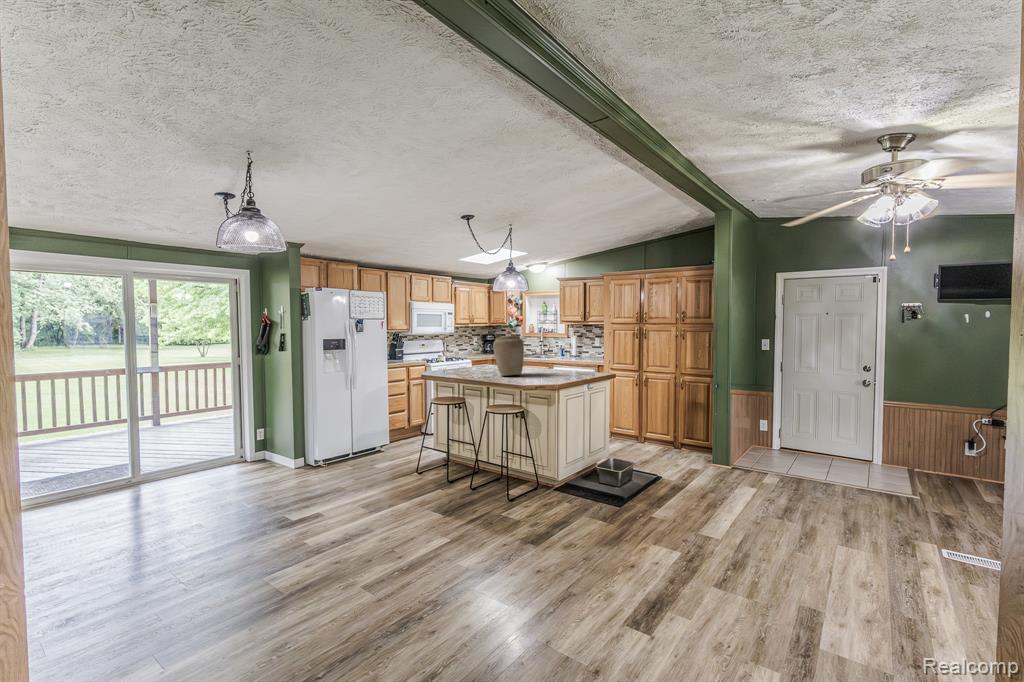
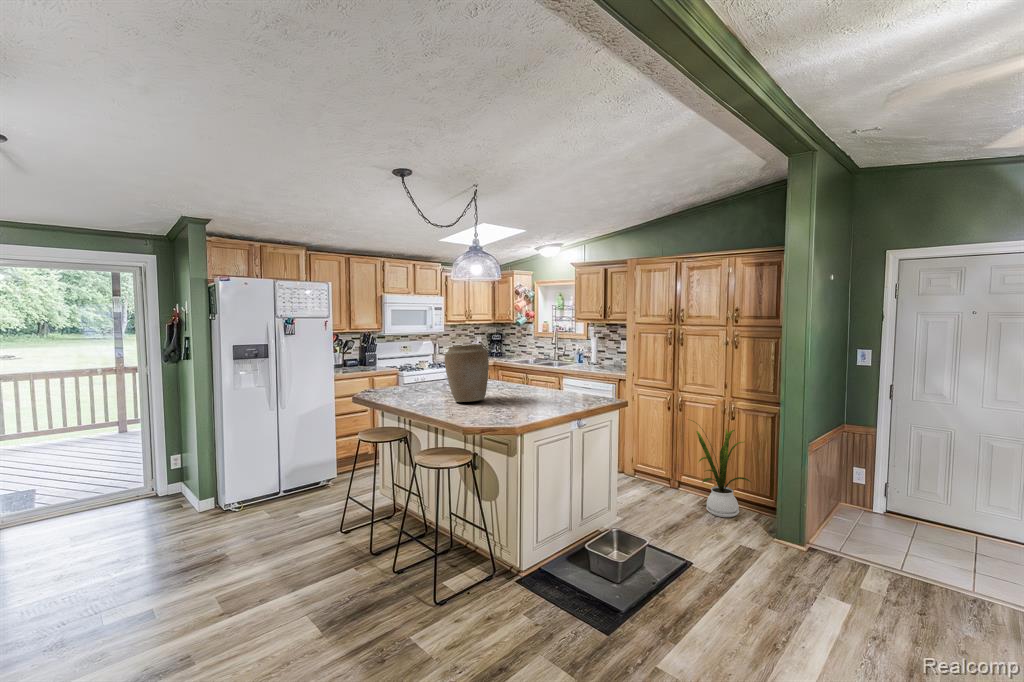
house plant: none [650,389,696,455] -> present [691,420,751,517]

